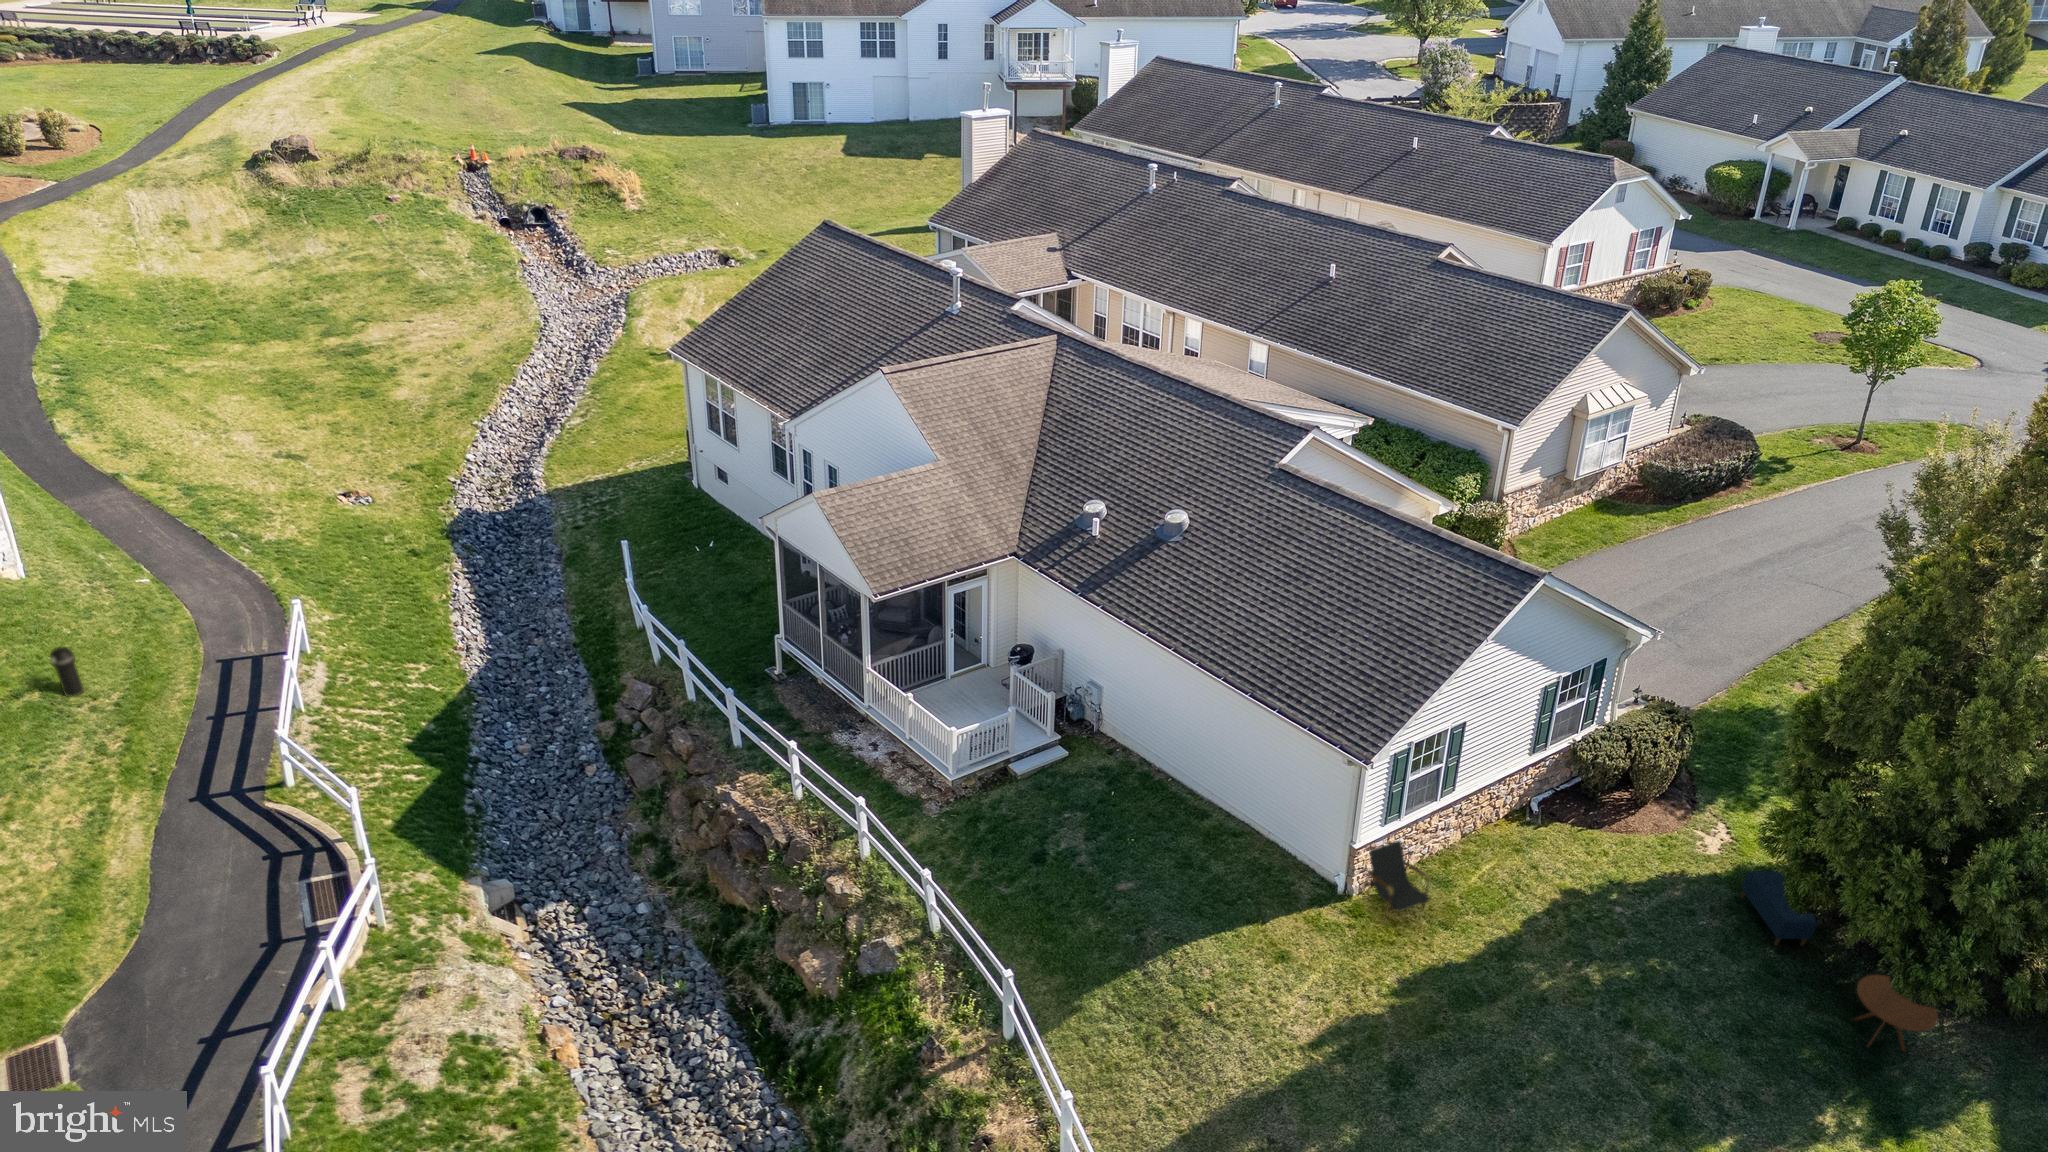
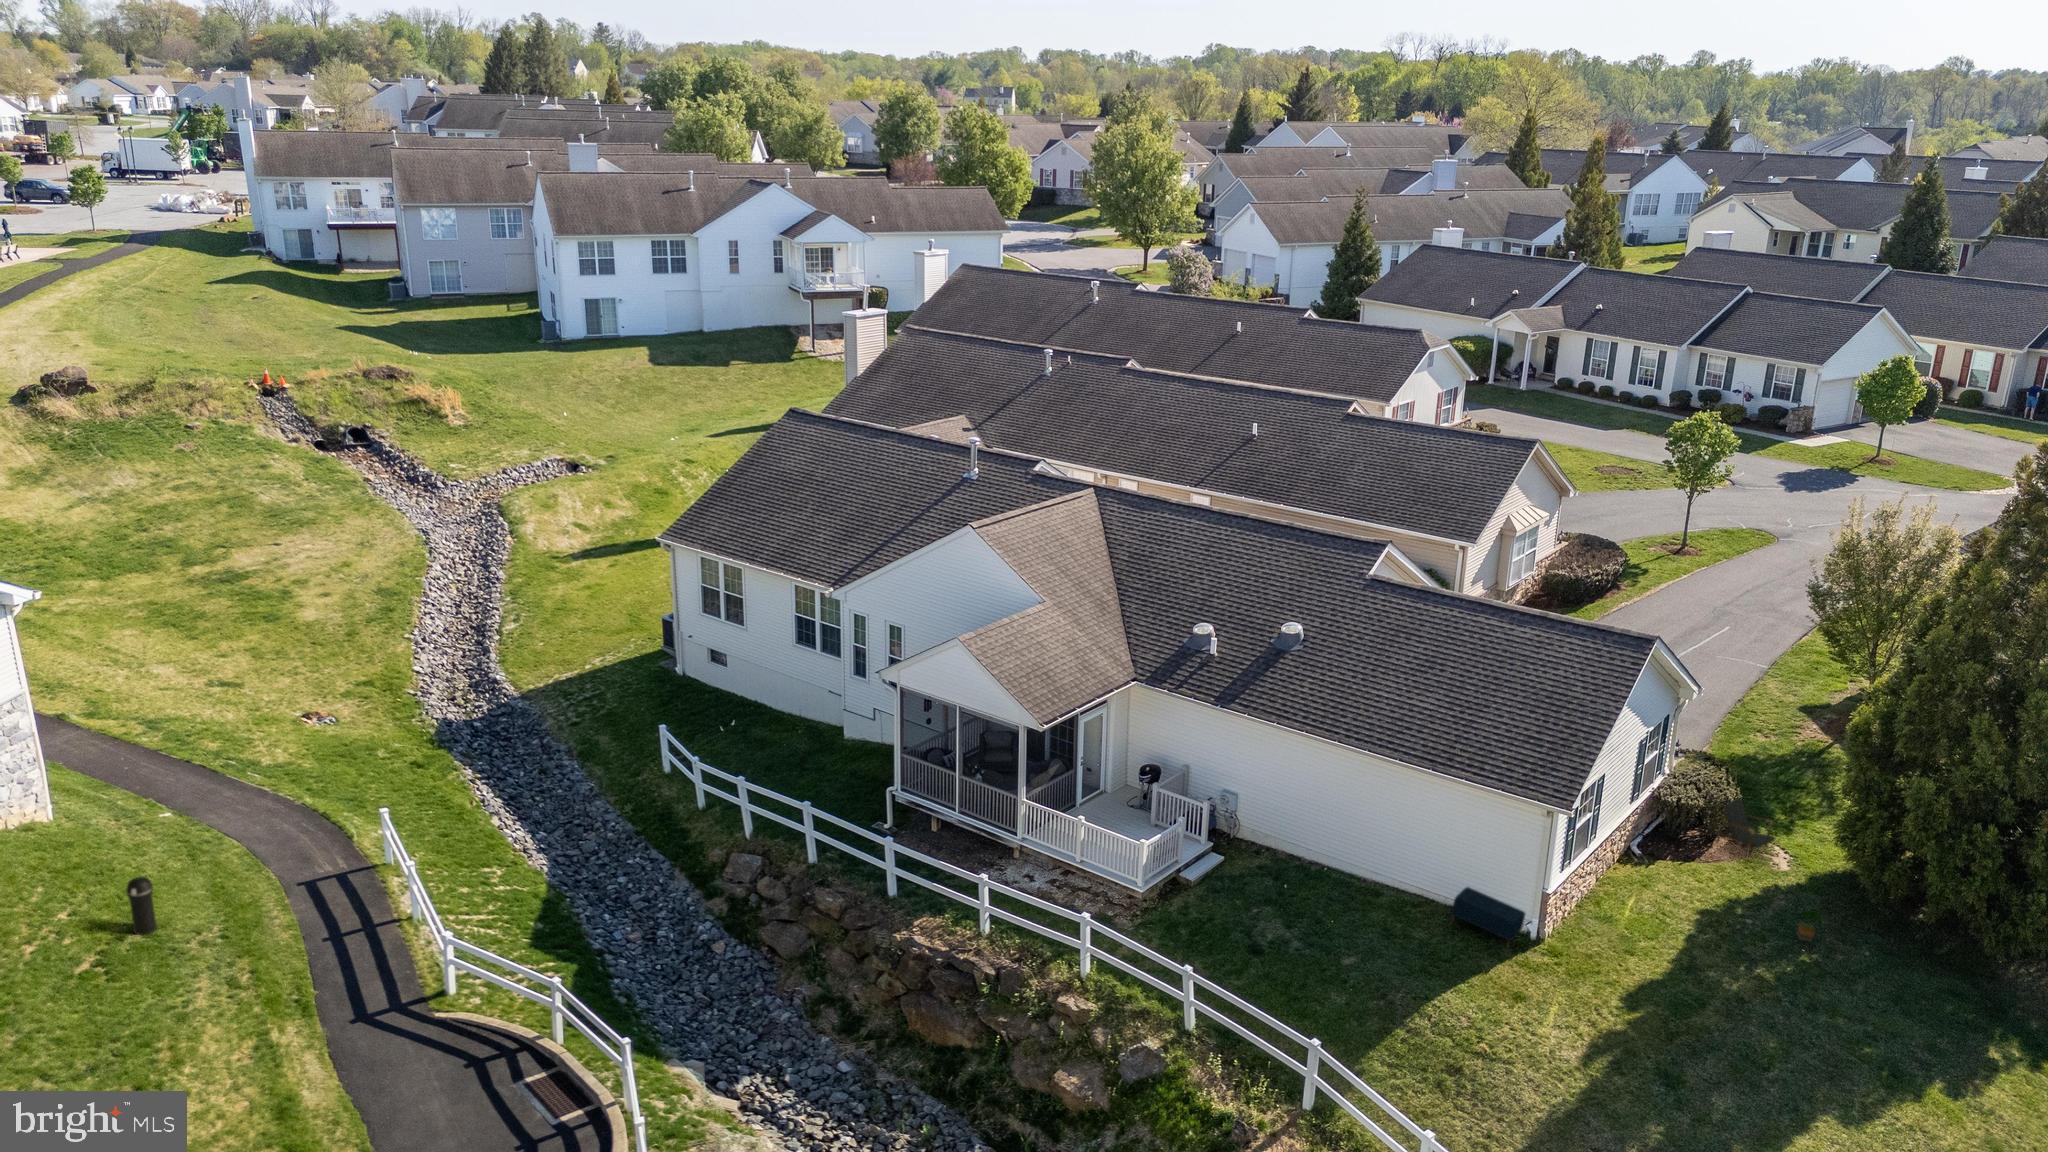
lounge chair: present [1362,841,1431,923] -> present [1716,797,1775,860]
bench: present [1741,871,1817,946] -> present [1451,887,1525,947]
potted tree: none [1672,912,1702,949] -> present [1797,910,1823,942]
round table: present [1855,975,1938,1051] -> none [1958,932,2030,993]

